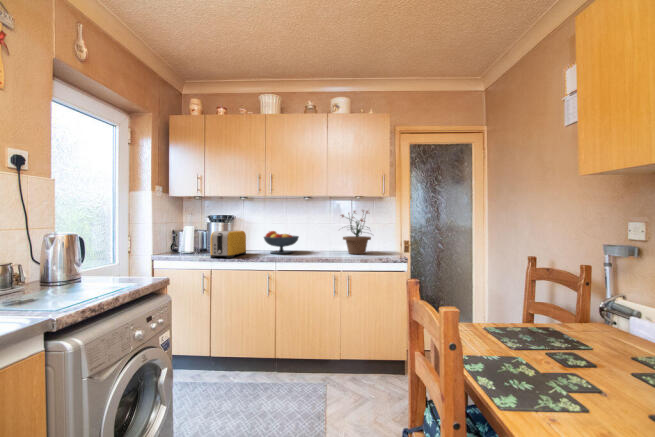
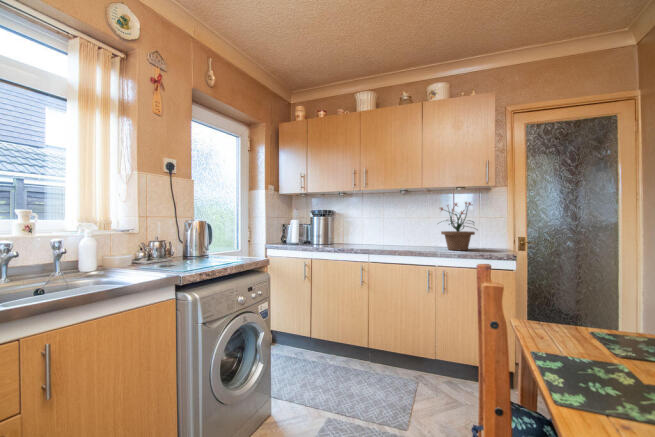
toaster: present [210,231,246,258] -> none [309,224,342,249]
fruit bowl: present [264,231,299,254] -> none [358,225,394,247]

